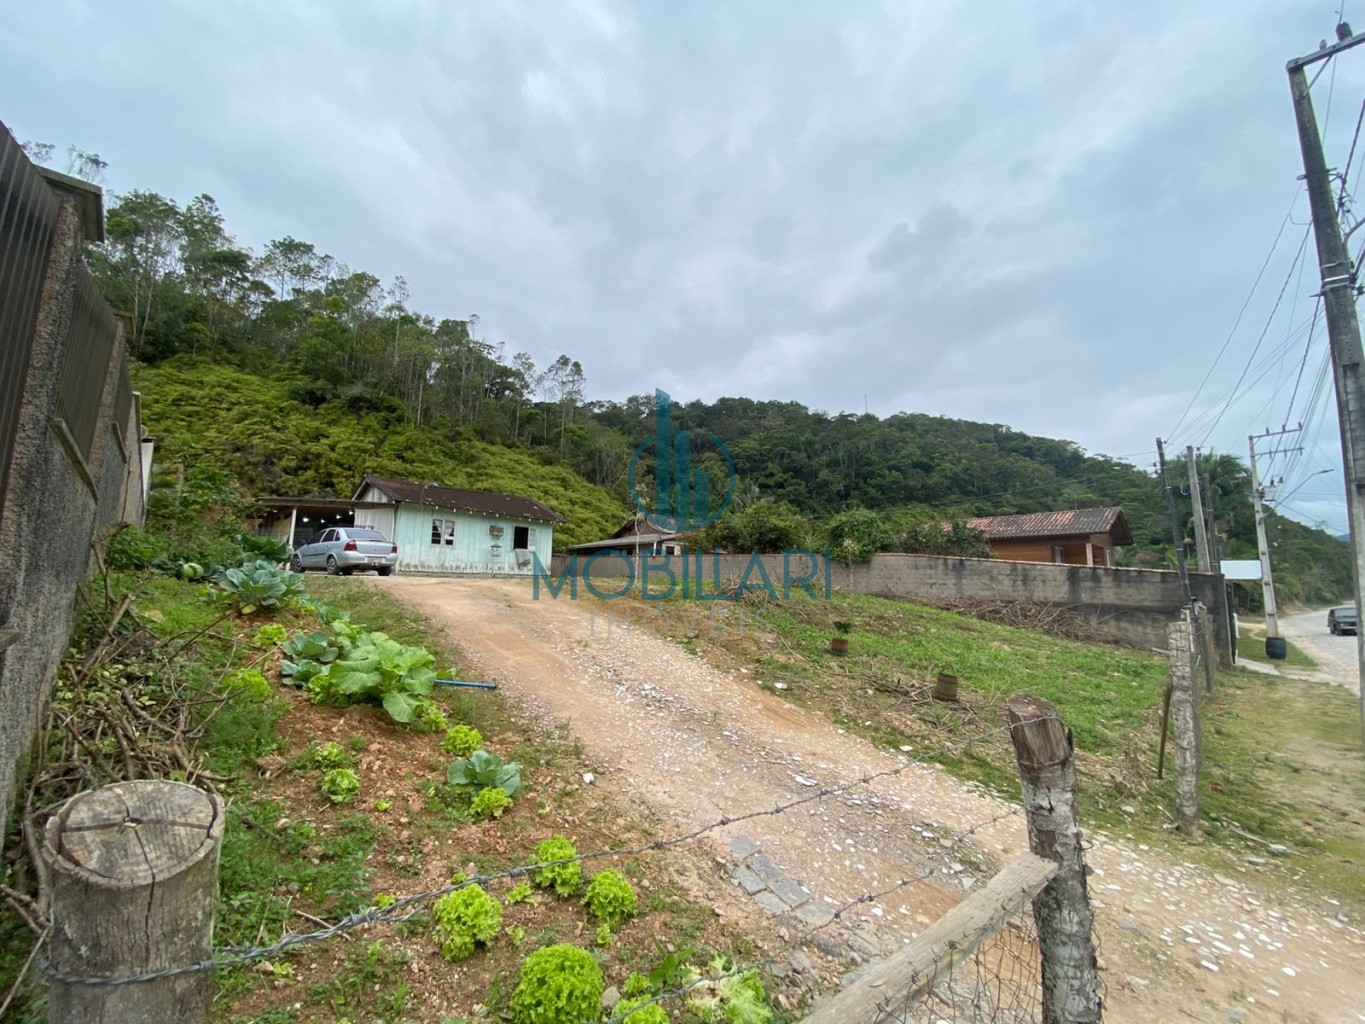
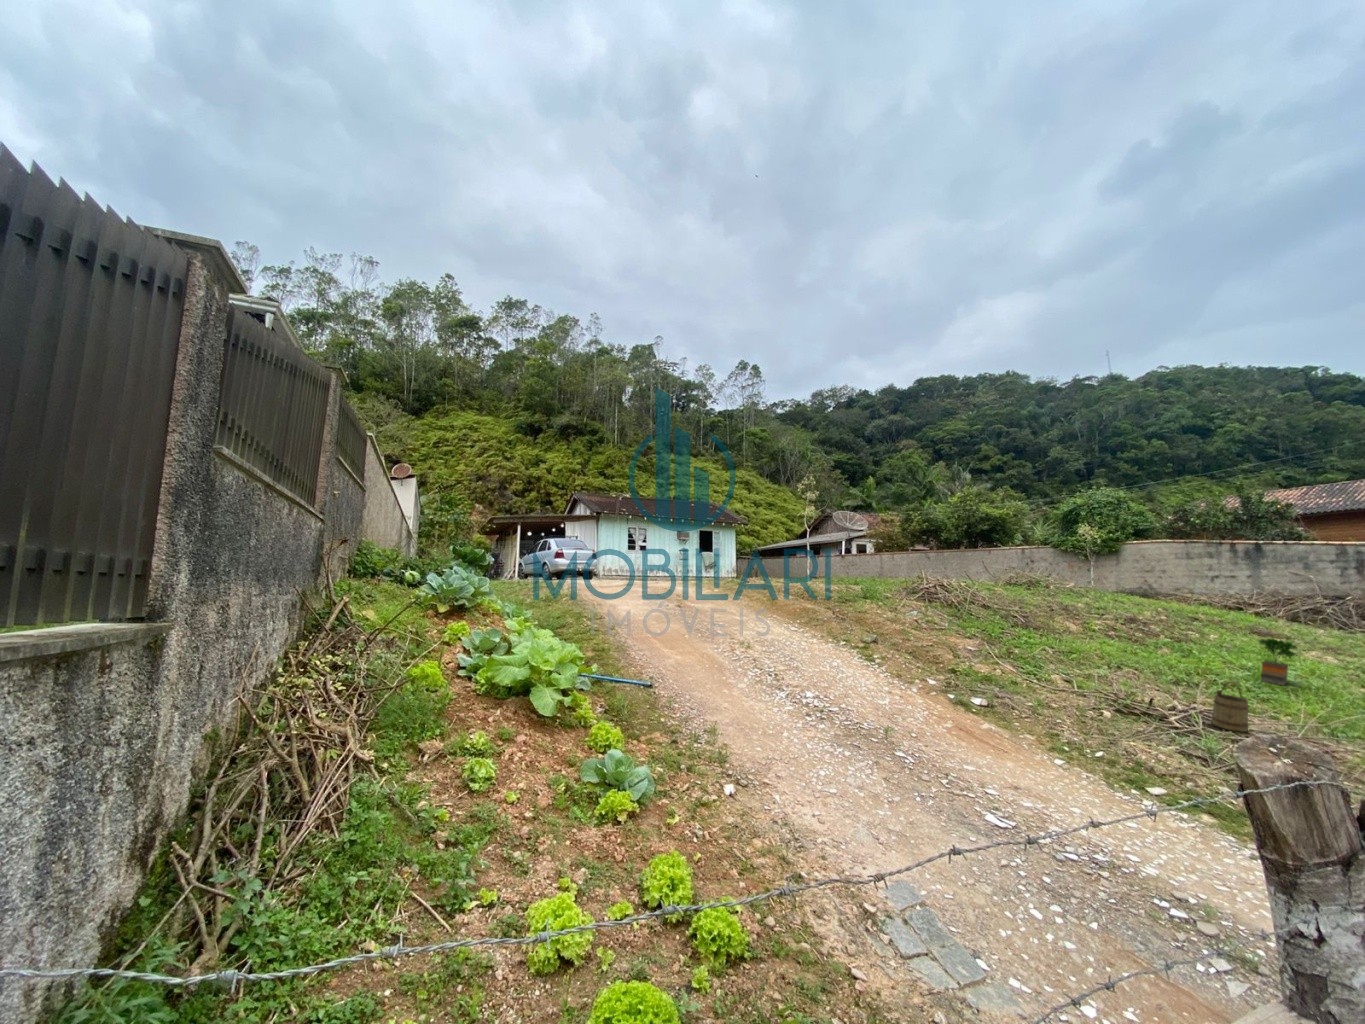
potted tree: present [831,620,854,656] -> present [1259,639,1297,685]

